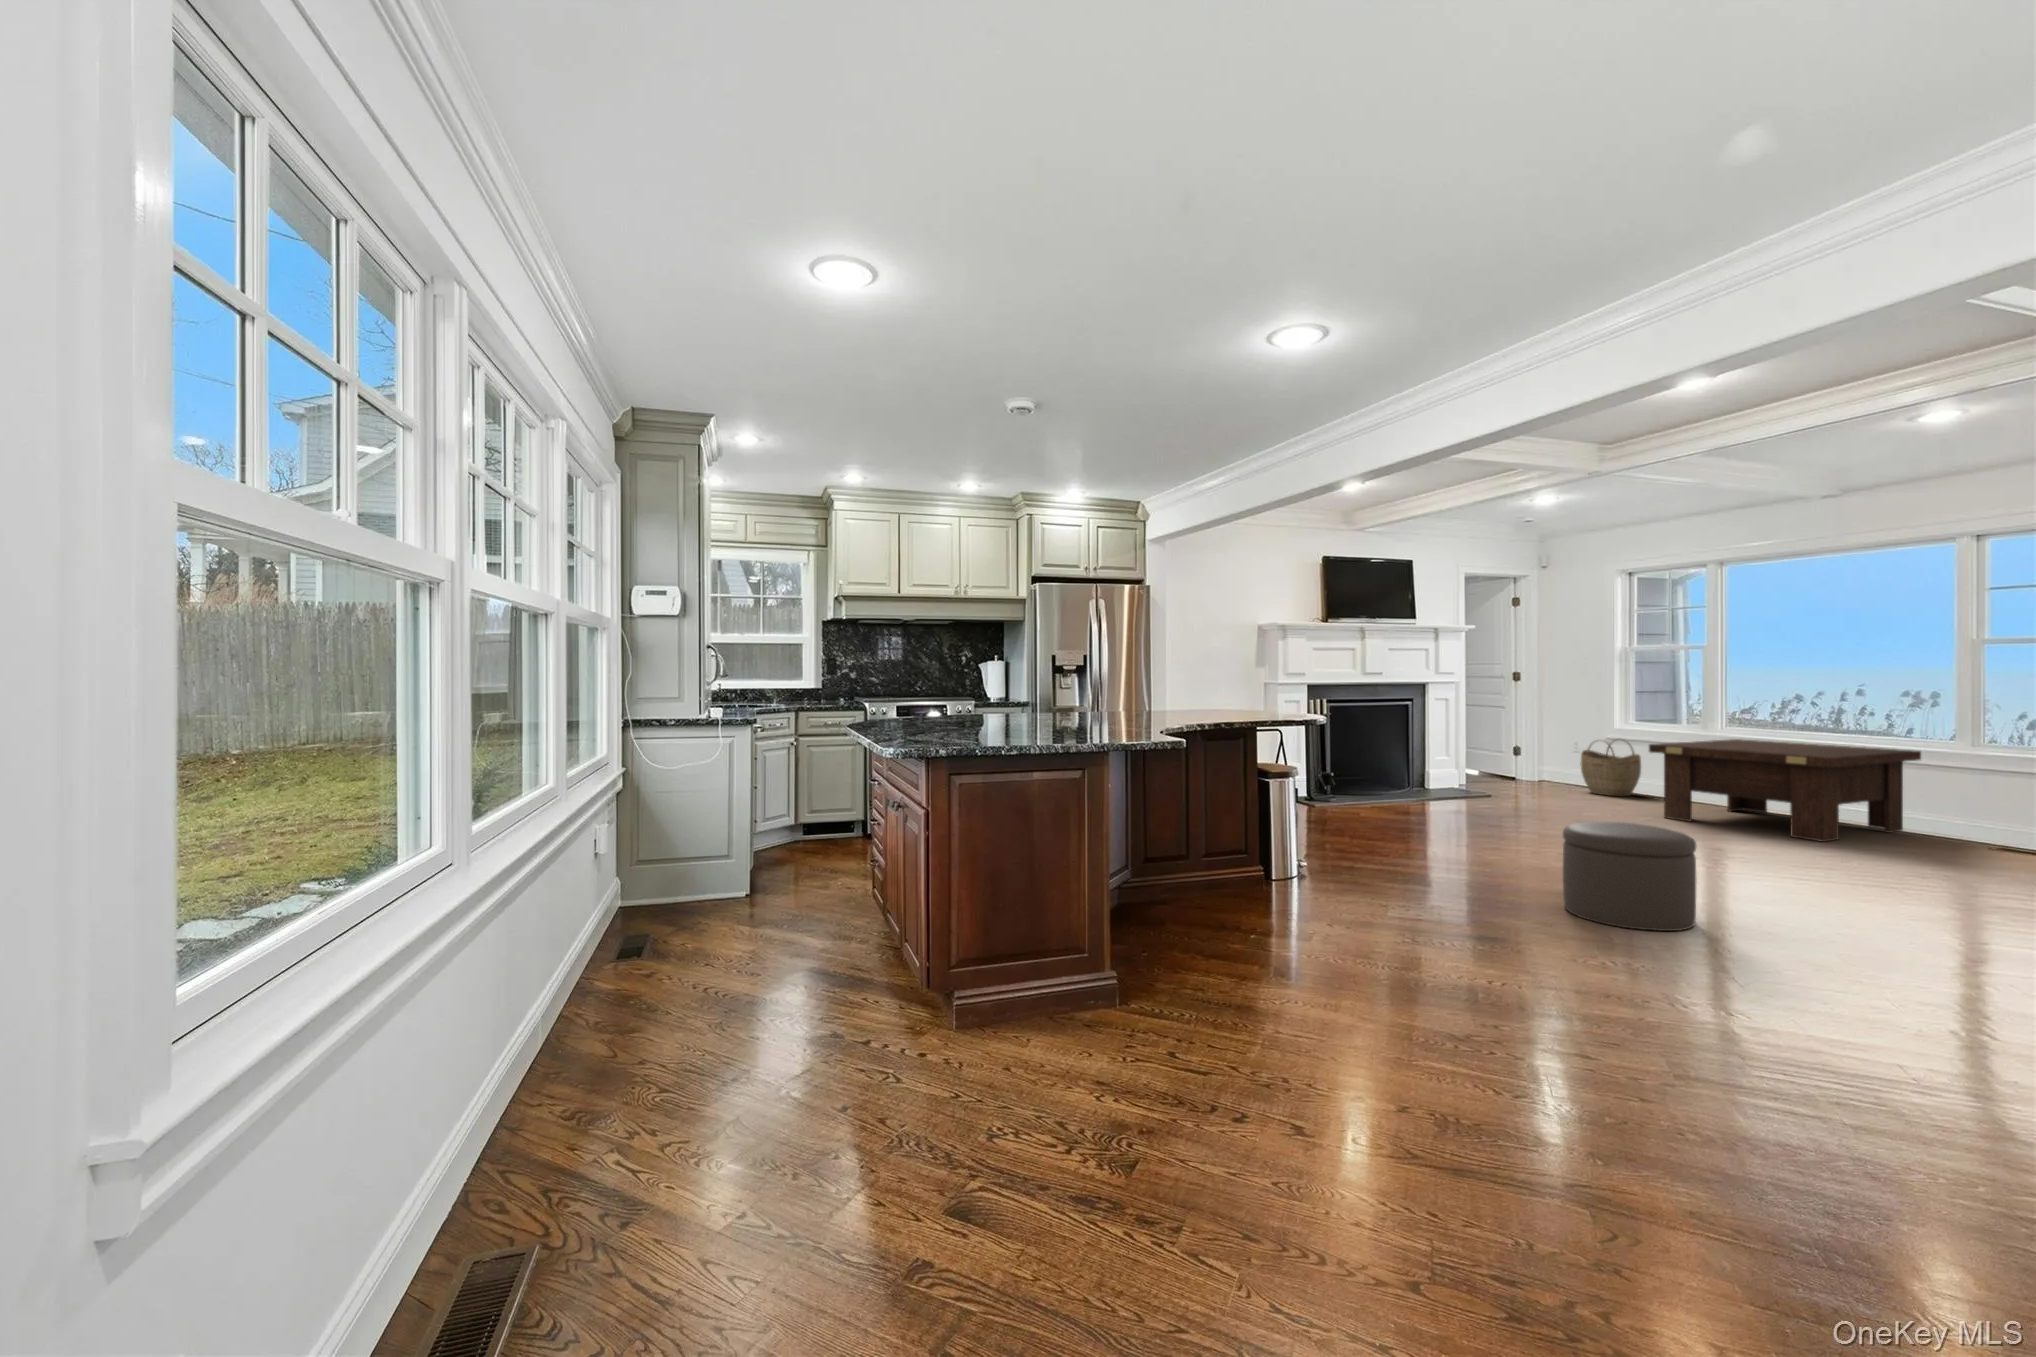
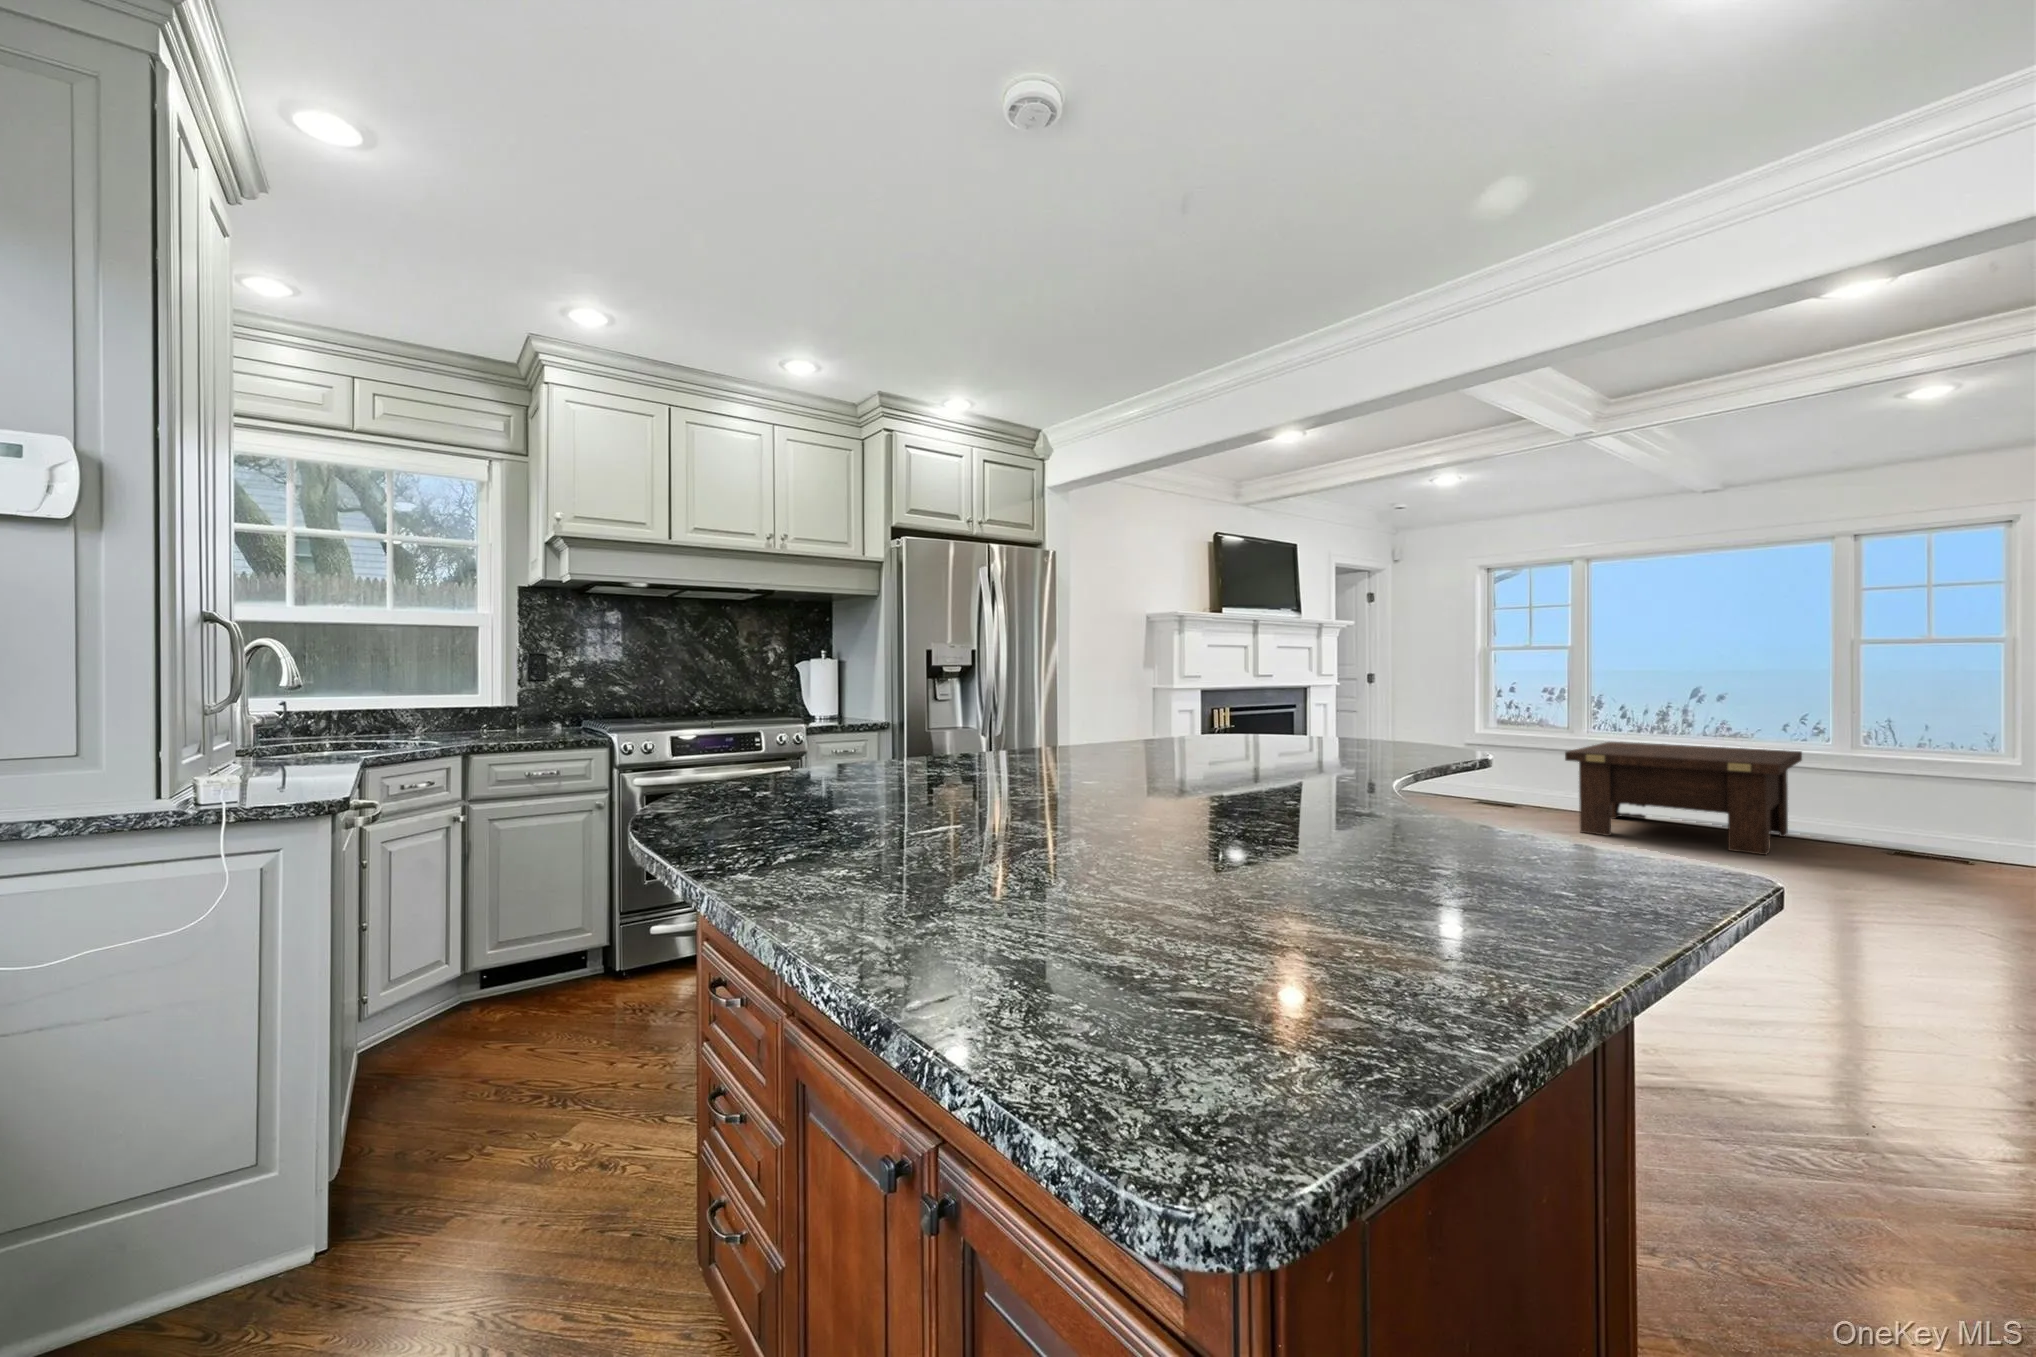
woven basket: present [1581,740,1641,796] -> none [1449,743,1509,805]
ottoman: present [1563,821,1696,931] -> none [1767,883,1993,1057]

